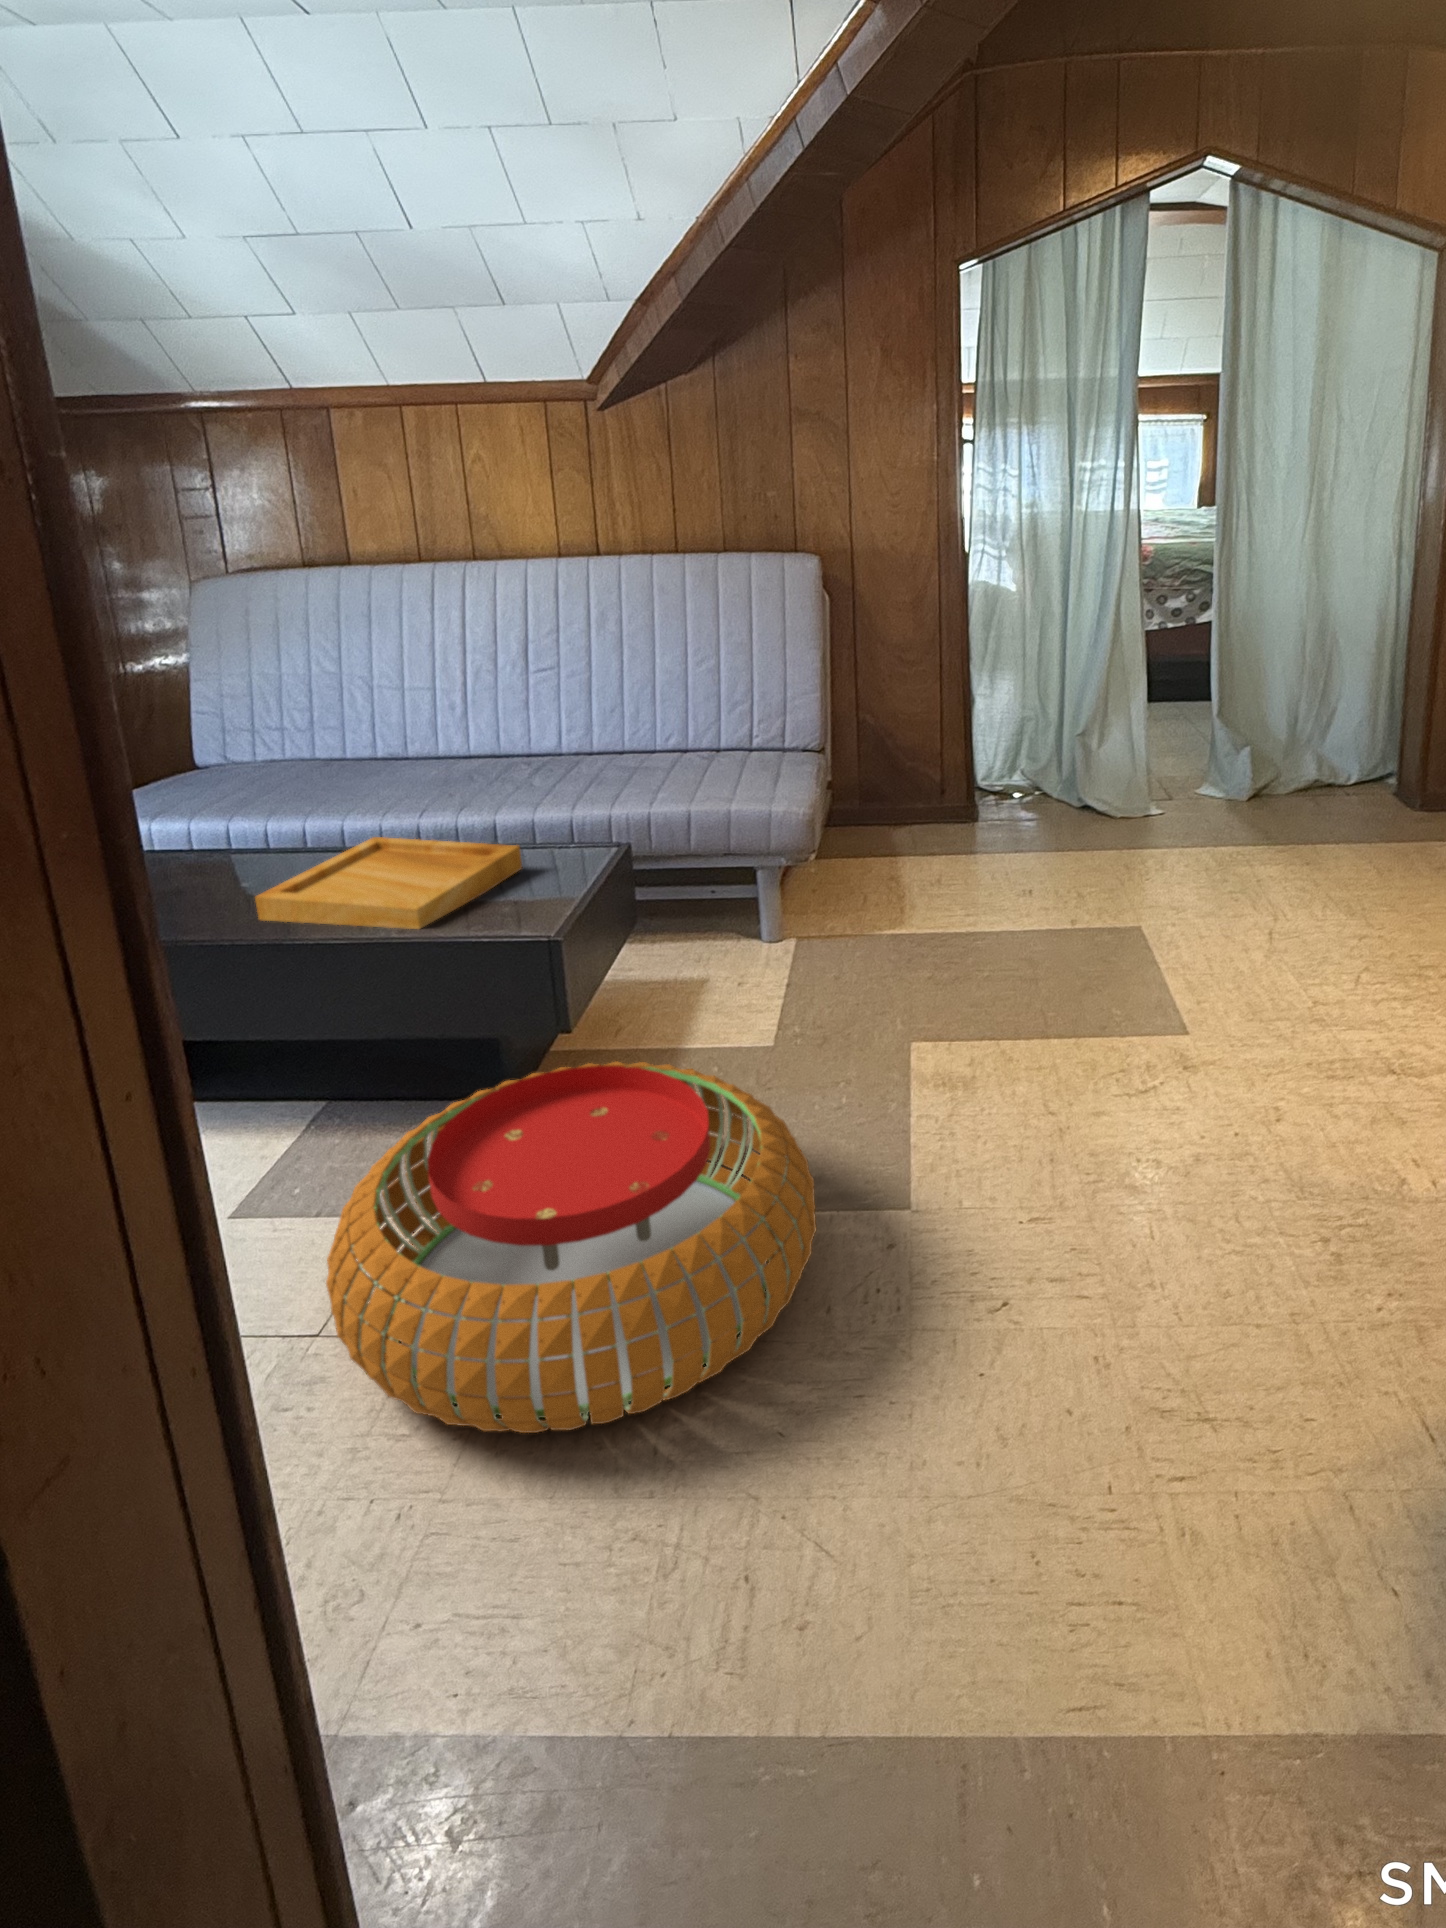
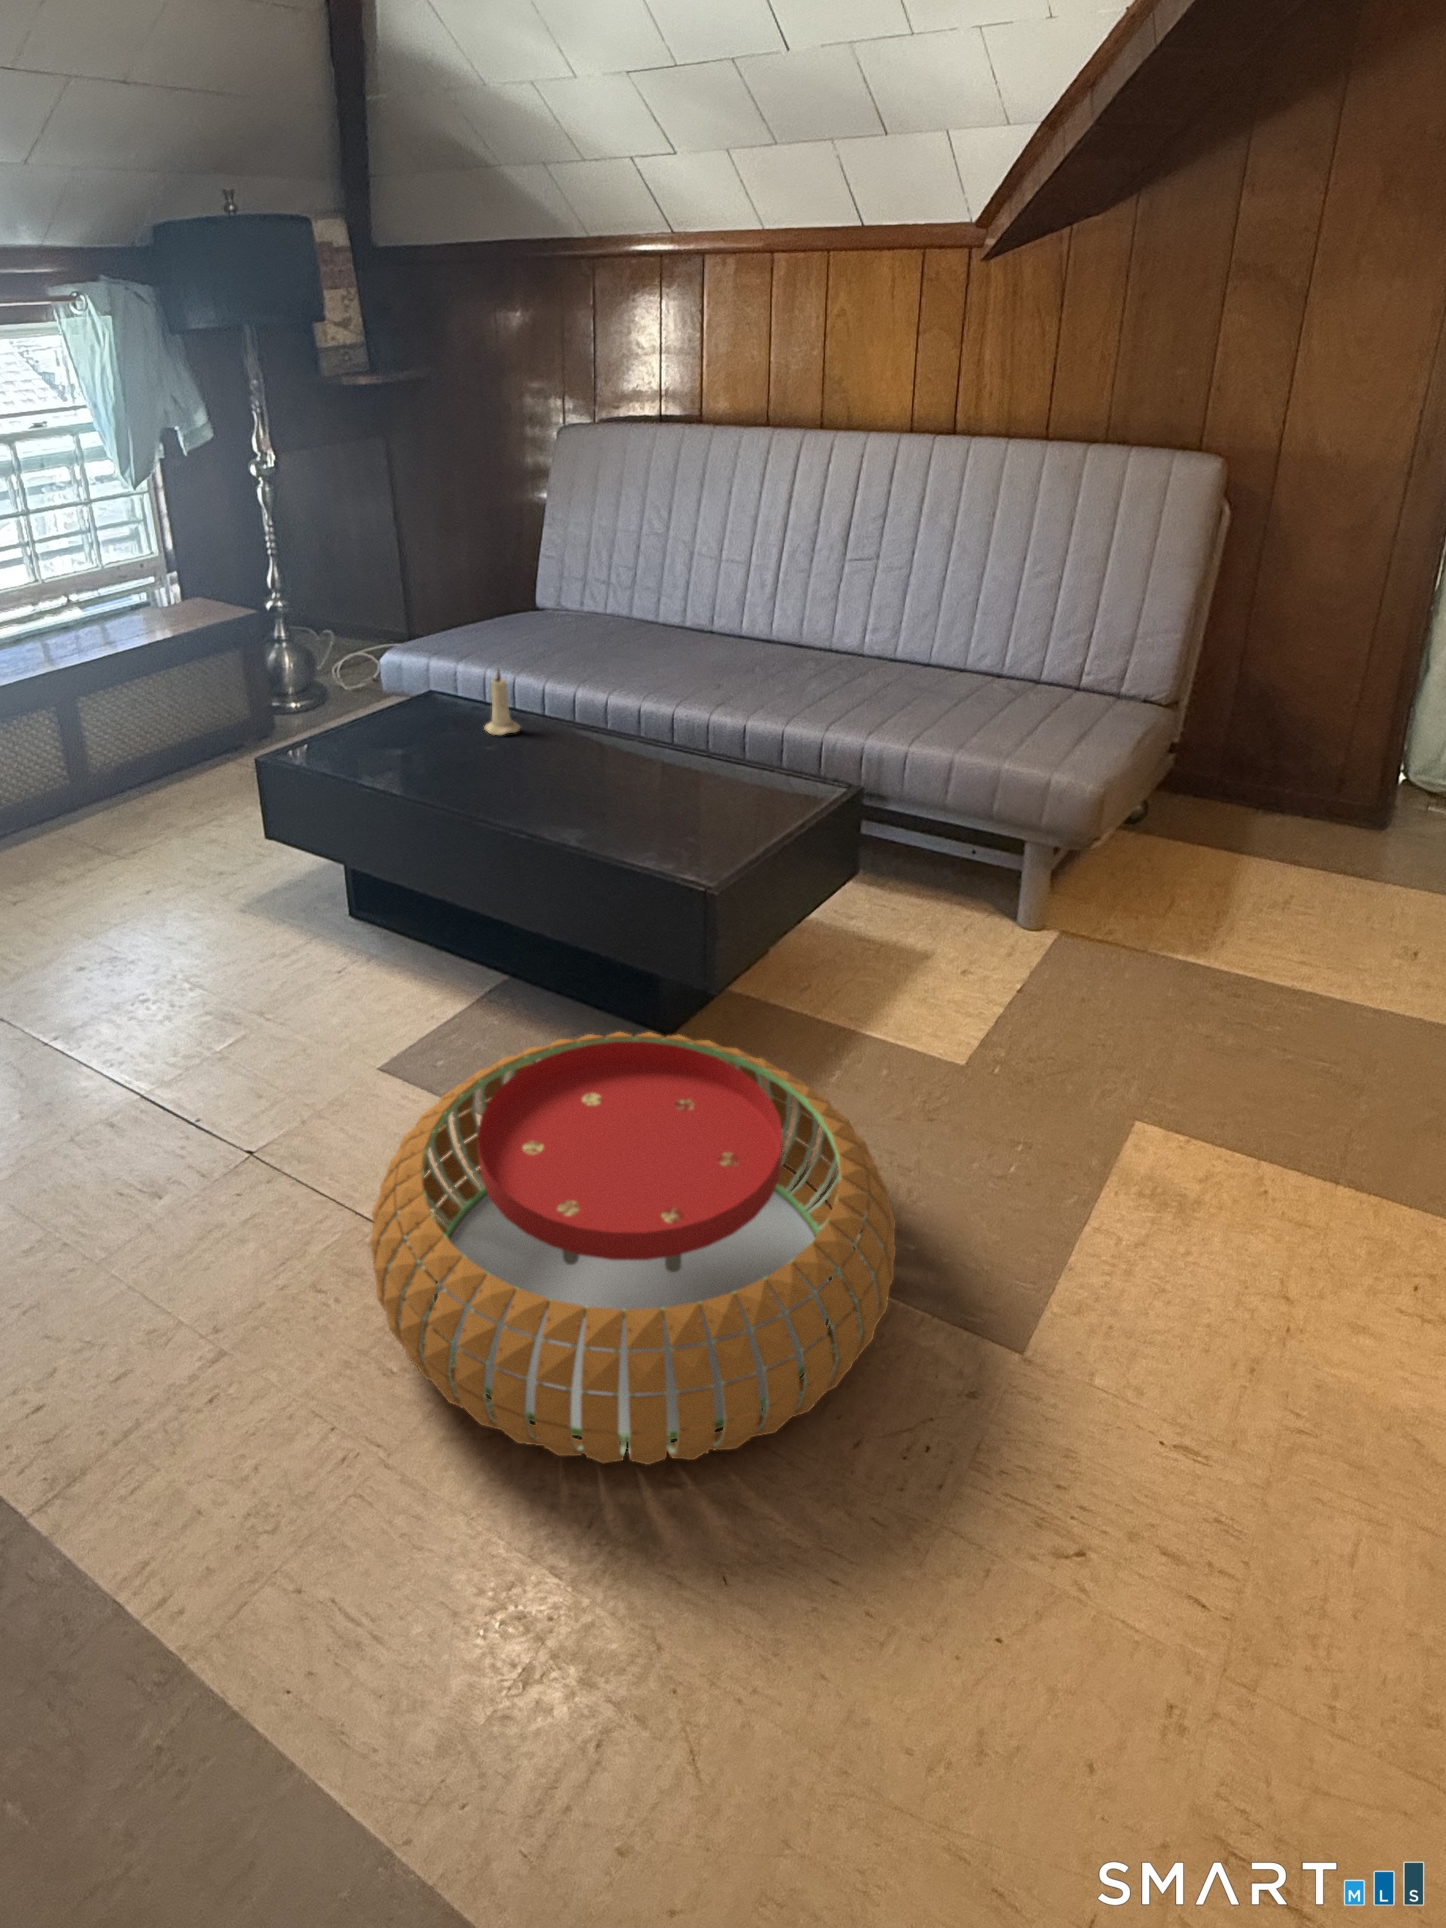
candle: none [224,803,266,873] -> present [485,669,520,735]
tray: present [255,837,522,929] -> none [472,726,734,849]

